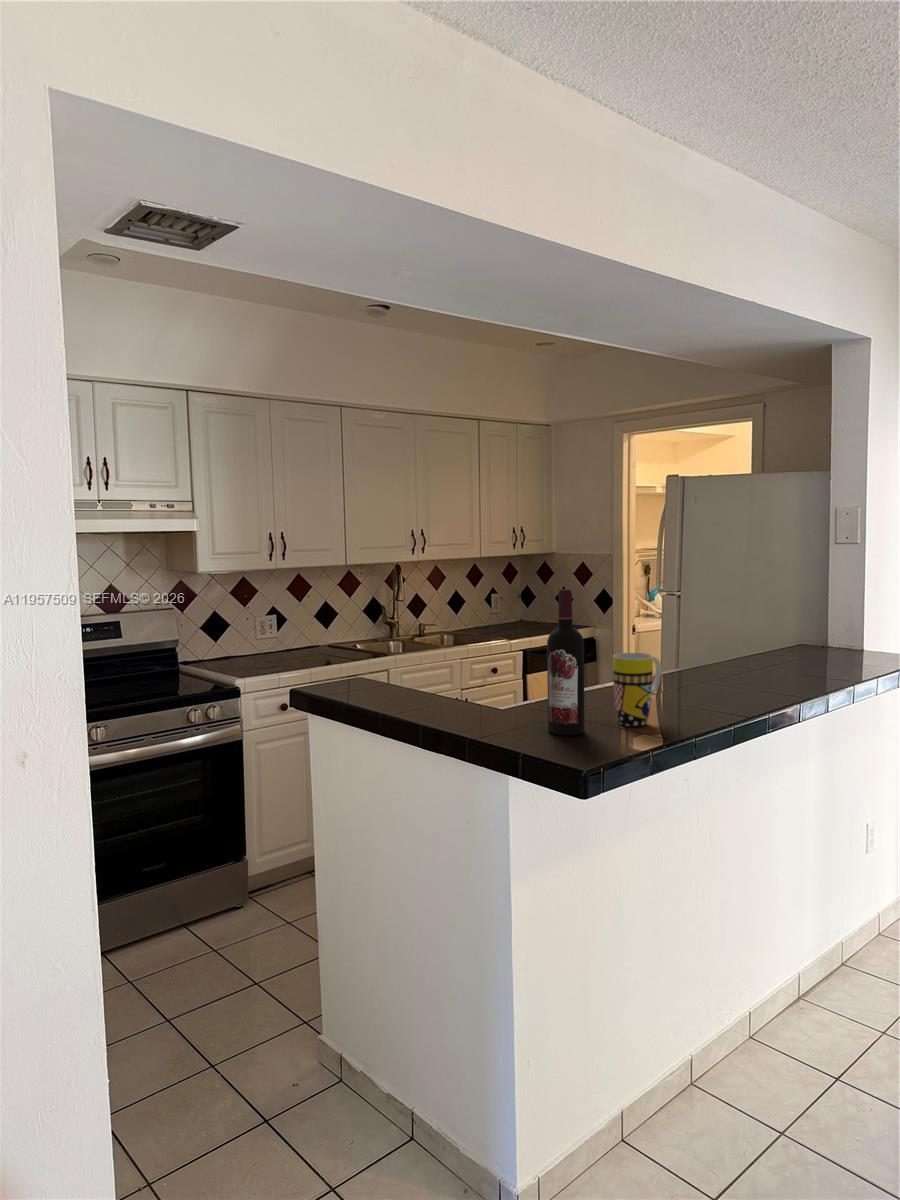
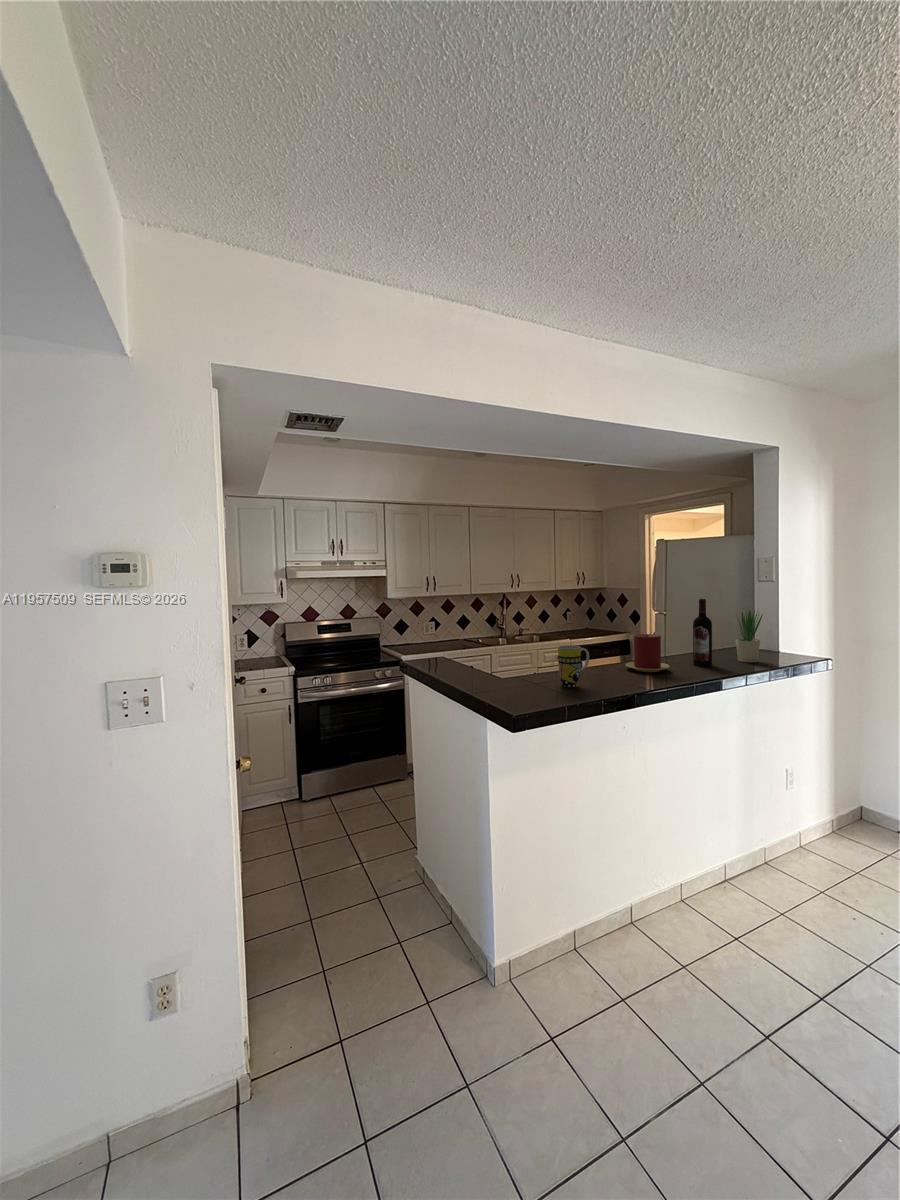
potted plant: none [829,575,872,670] -> present [736,610,763,662]
wine bottle: present [547,589,585,735] -> present [693,599,712,666]
candle: none [686,629,758,692] -> present [626,634,670,672]

